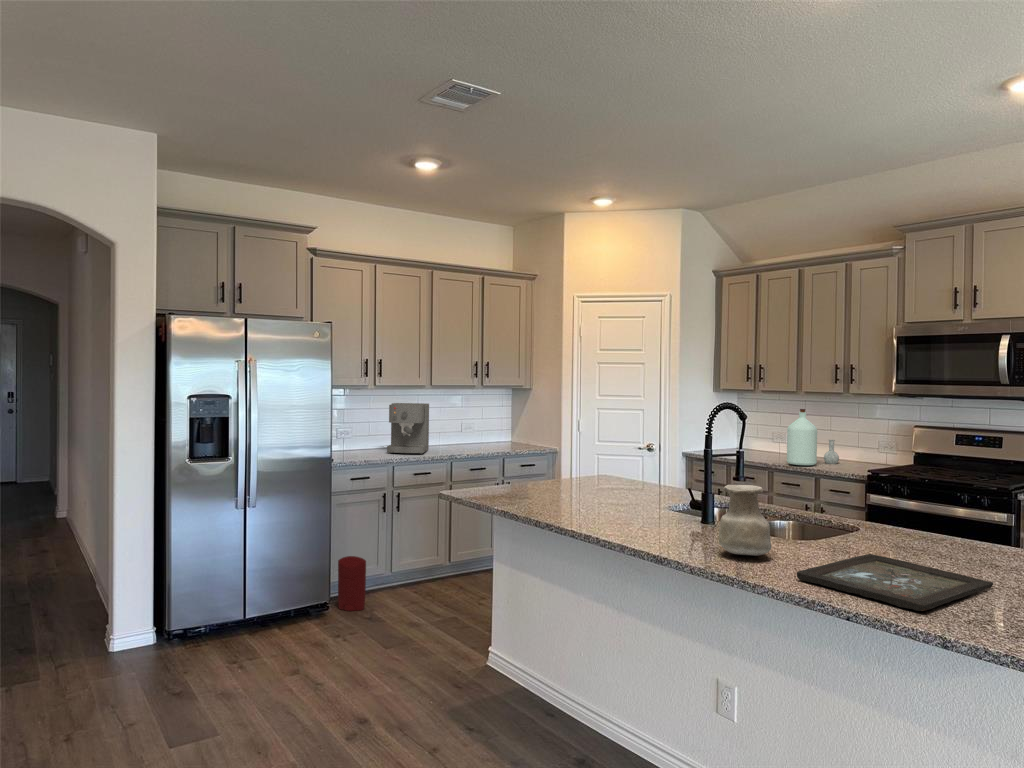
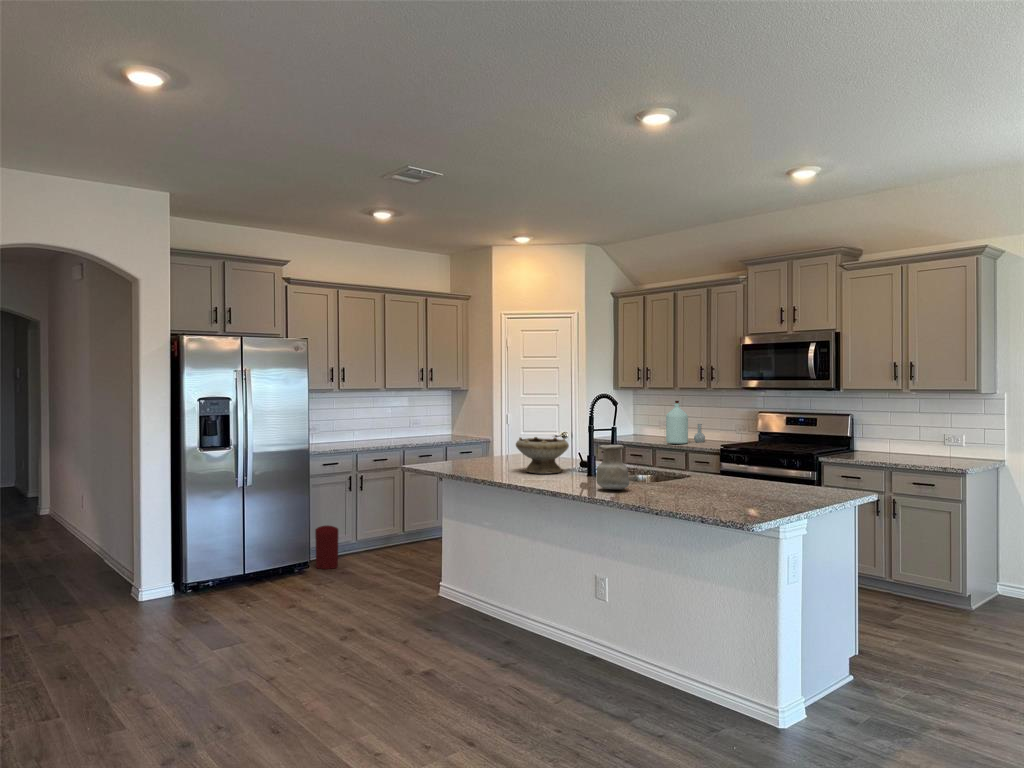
coffee maker: present [387,403,429,454] -> none [350,403,384,444]
bowl: none [593,461,669,515] -> present [516,437,569,474]
tray: present [797,554,993,611] -> none [640,486,755,508]

